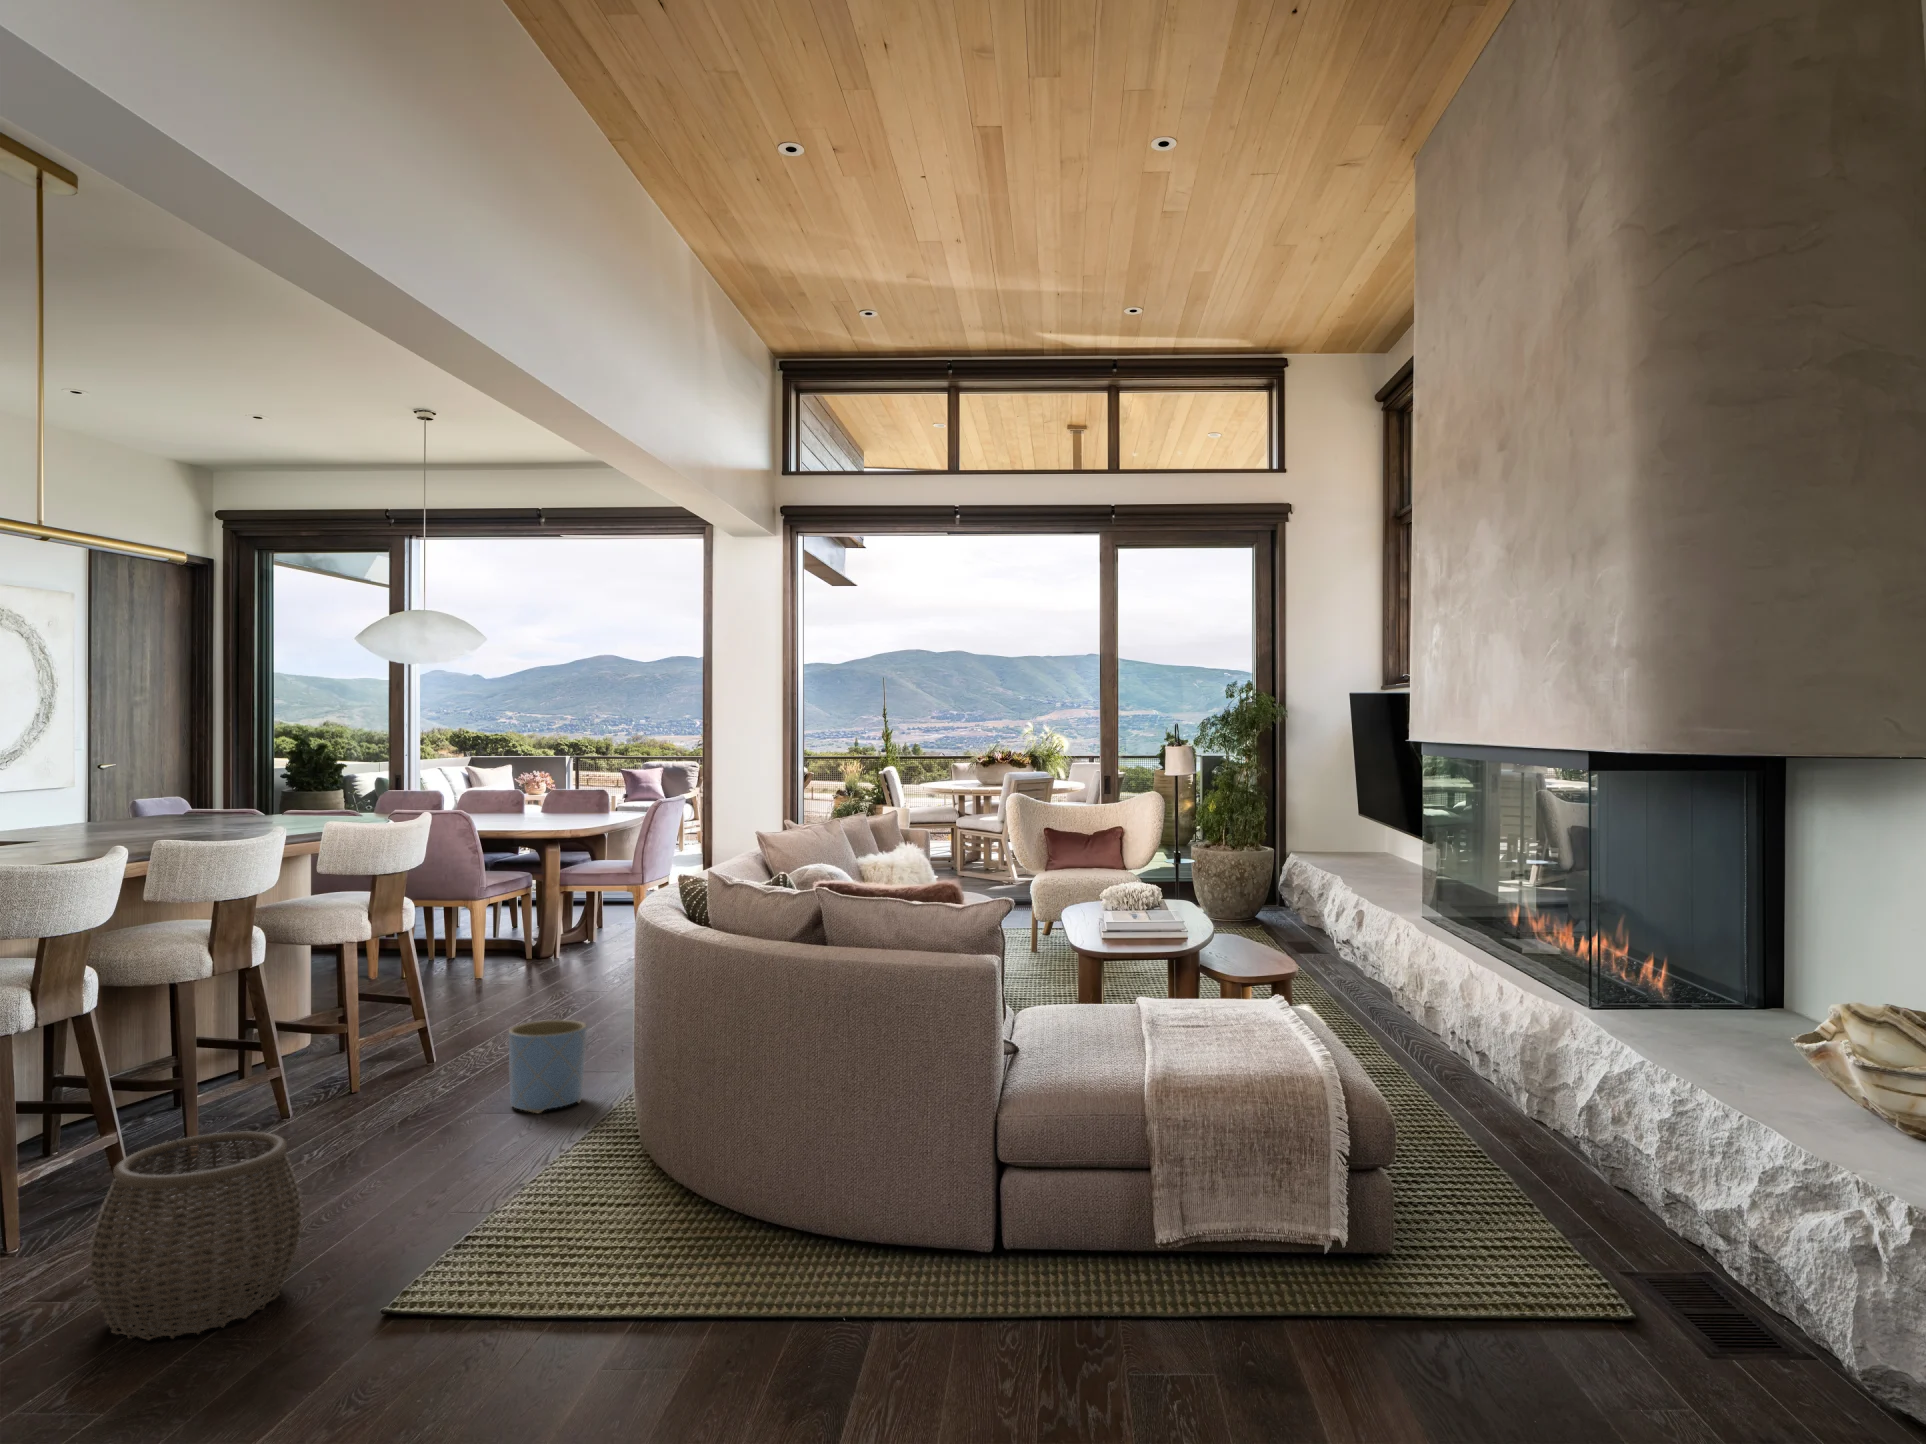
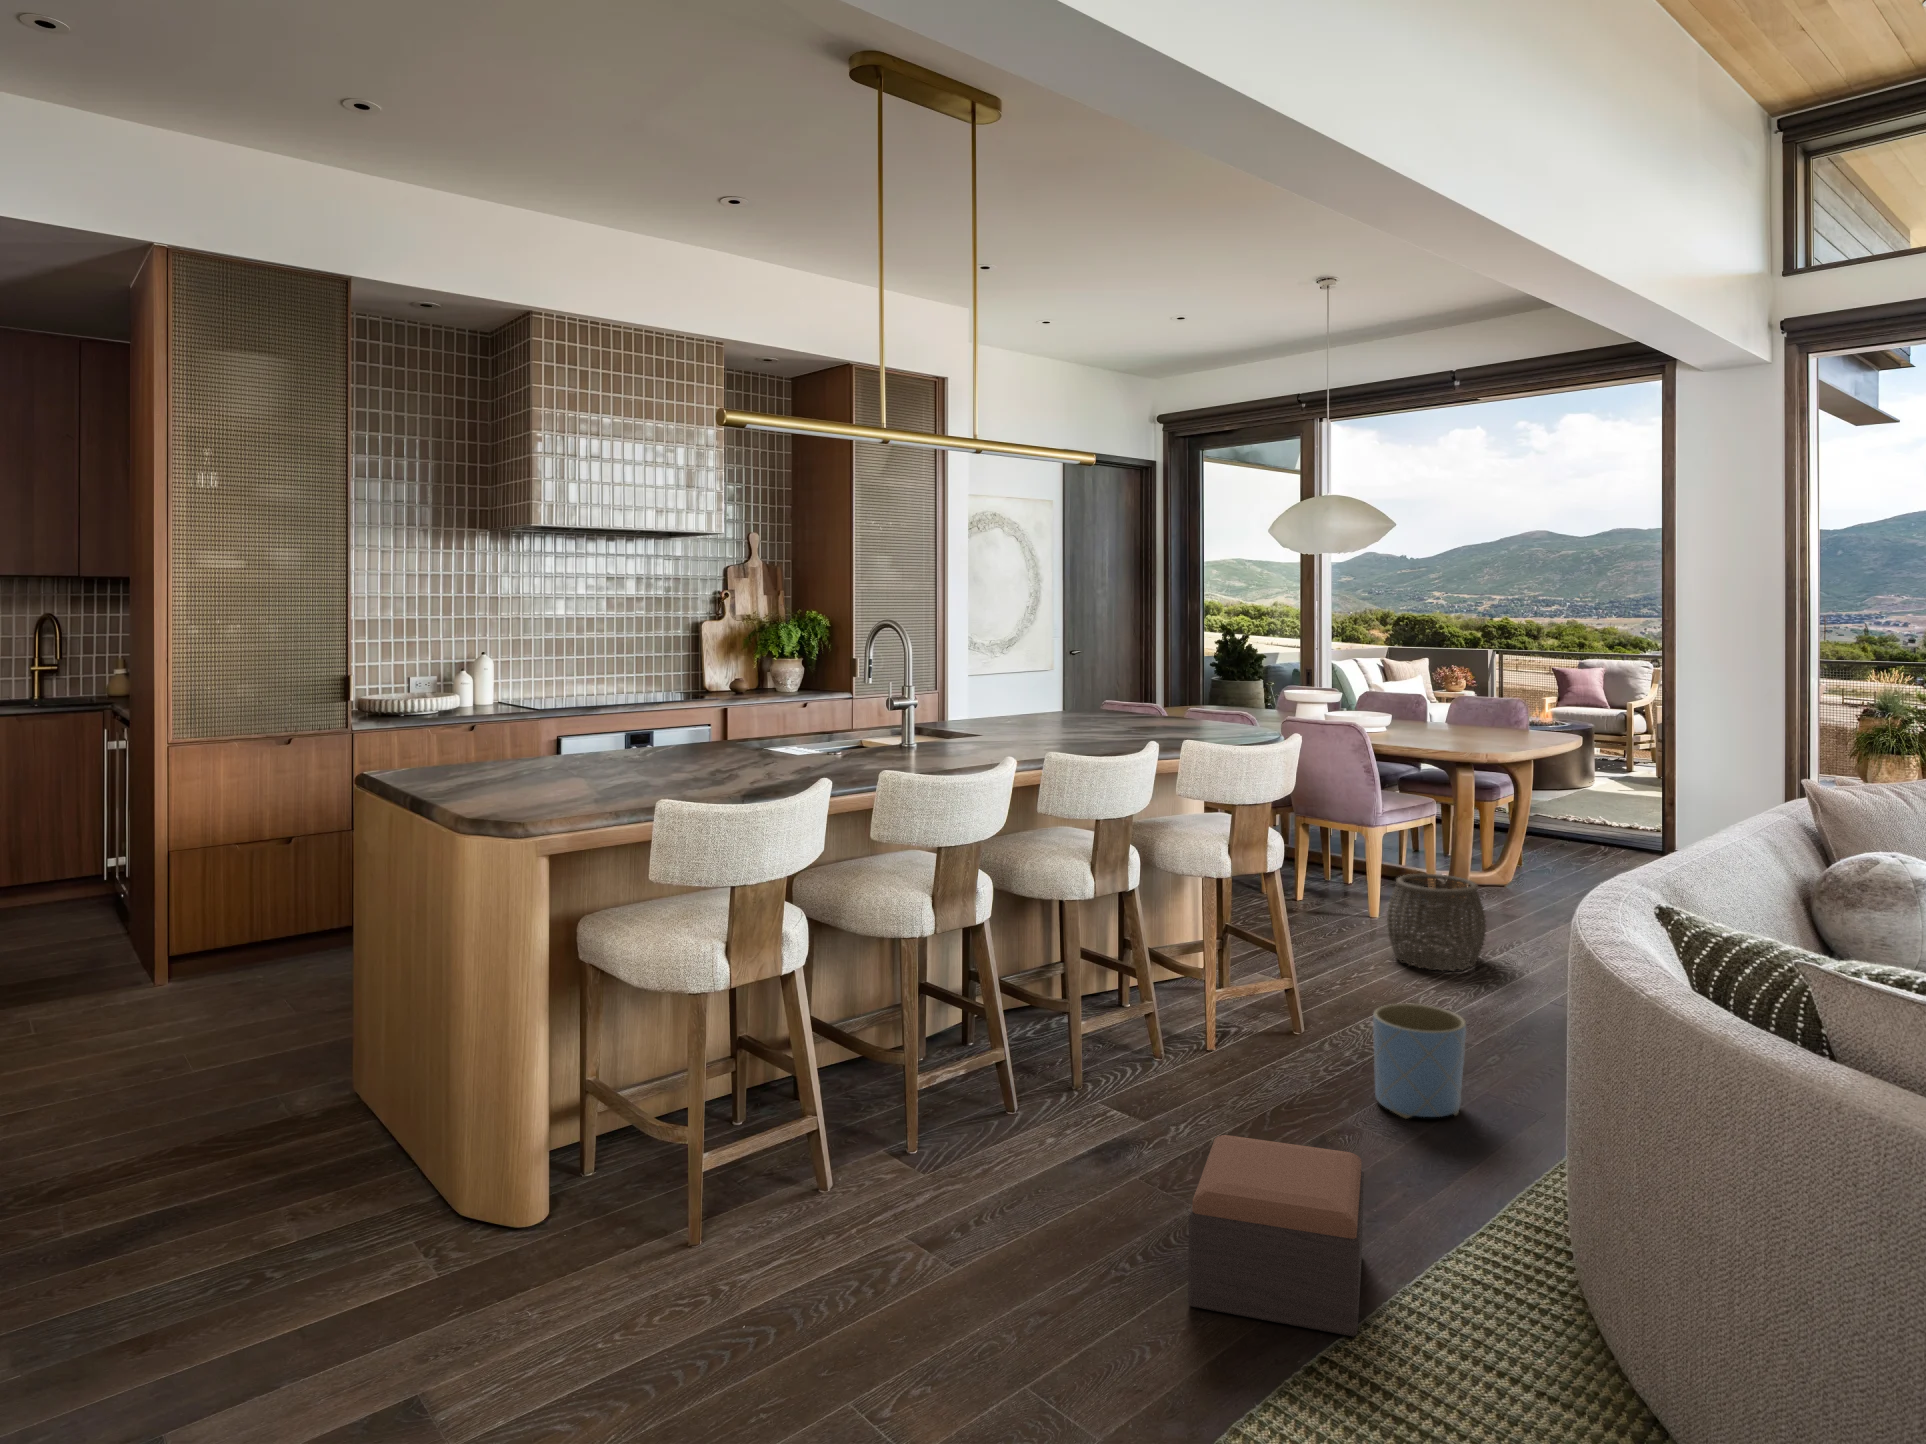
footstool: none [377,1113,530,1265] -> present [1188,1135,1364,1336]
woven basket: present [88,1132,304,1341] -> present [1386,874,1486,971]

